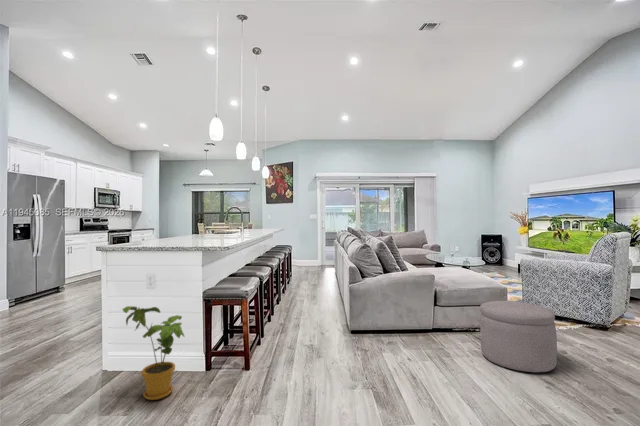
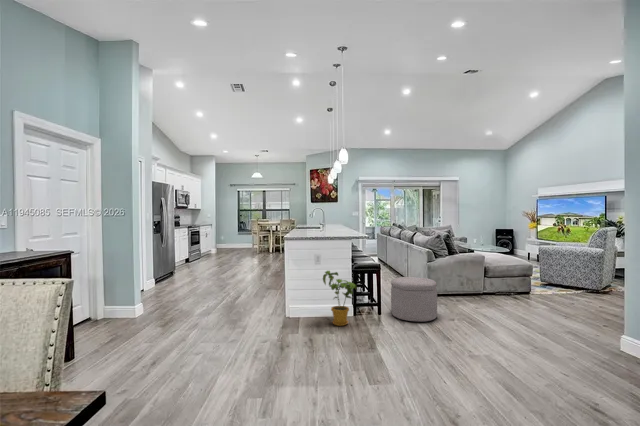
ottoman: present [480,301,557,372] -> present [391,277,437,322]

